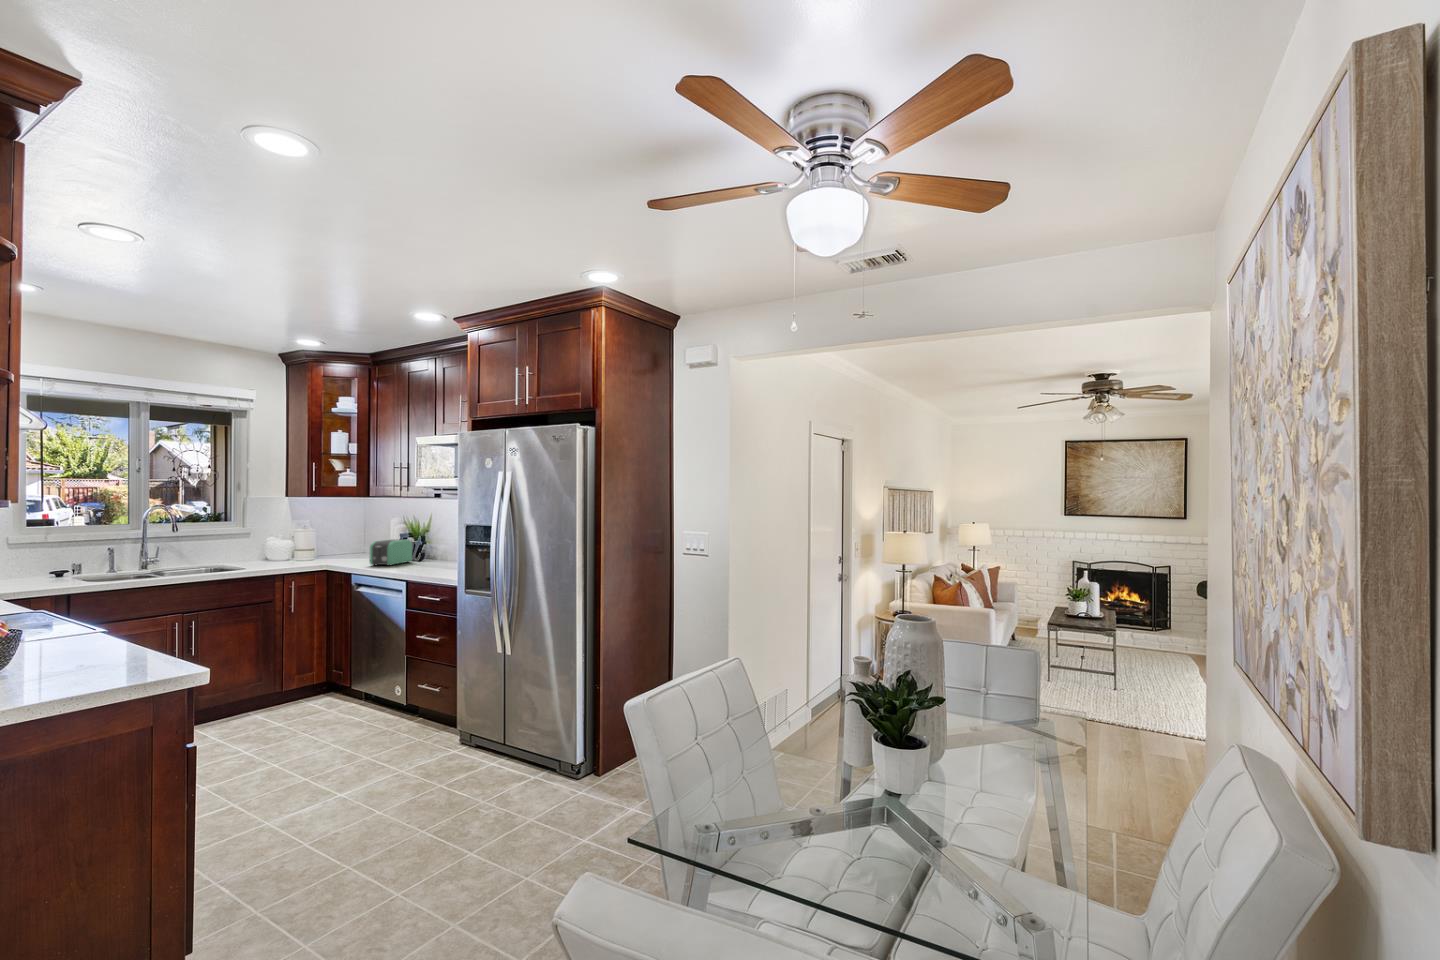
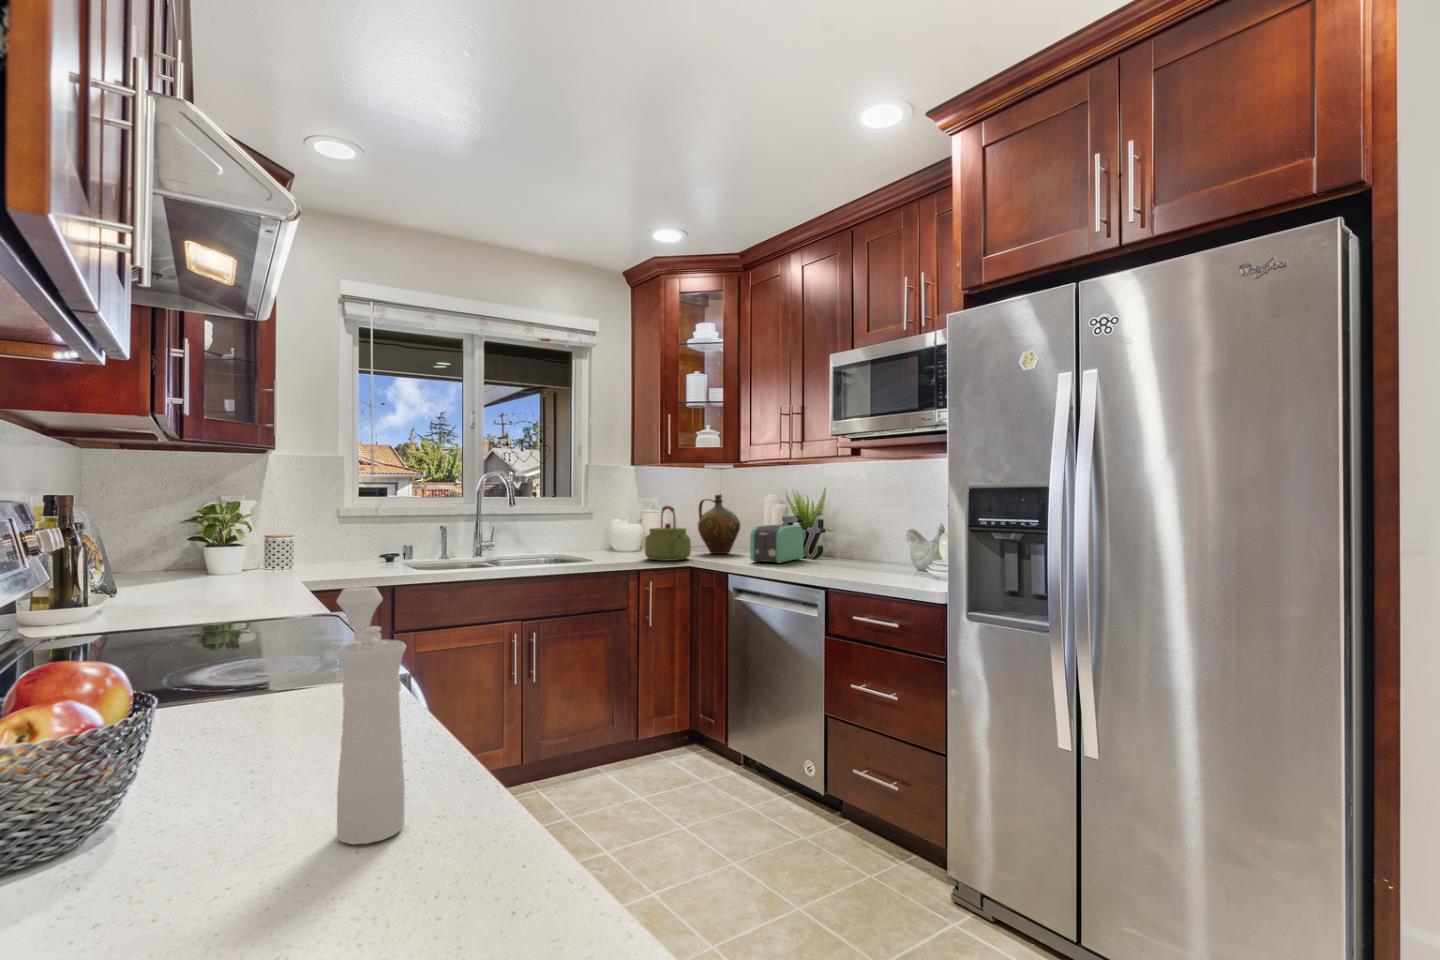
ceramic jug: none [338,519,371,560] -> present [698,495,740,554]
kettle: none [290,528,327,567] -> present [645,506,691,561]
pepper mill: none [76,586,110,669] -> present [337,587,406,844]

